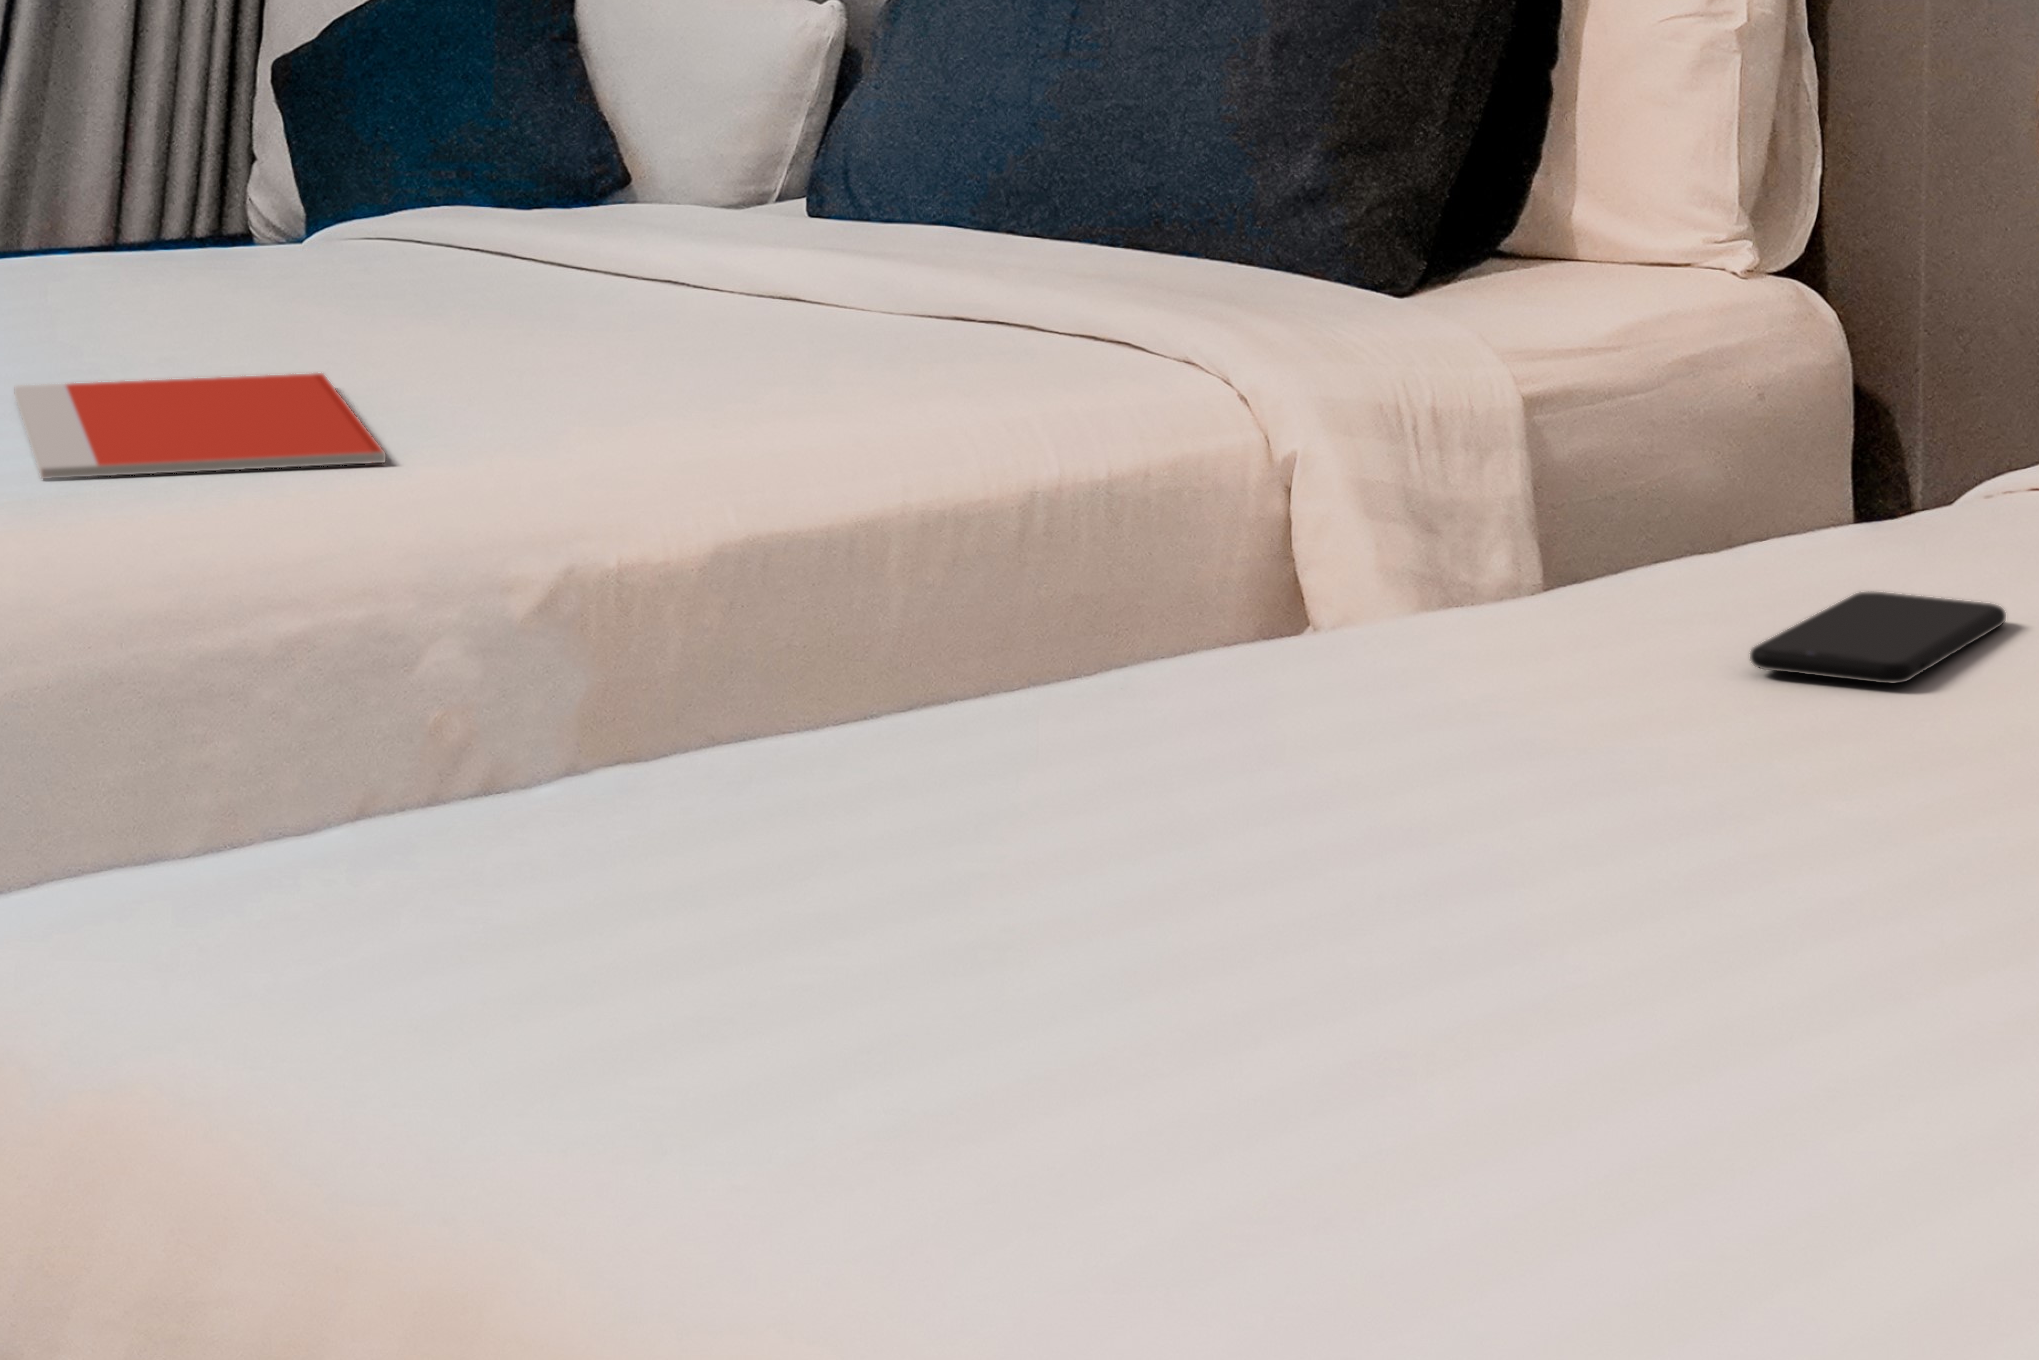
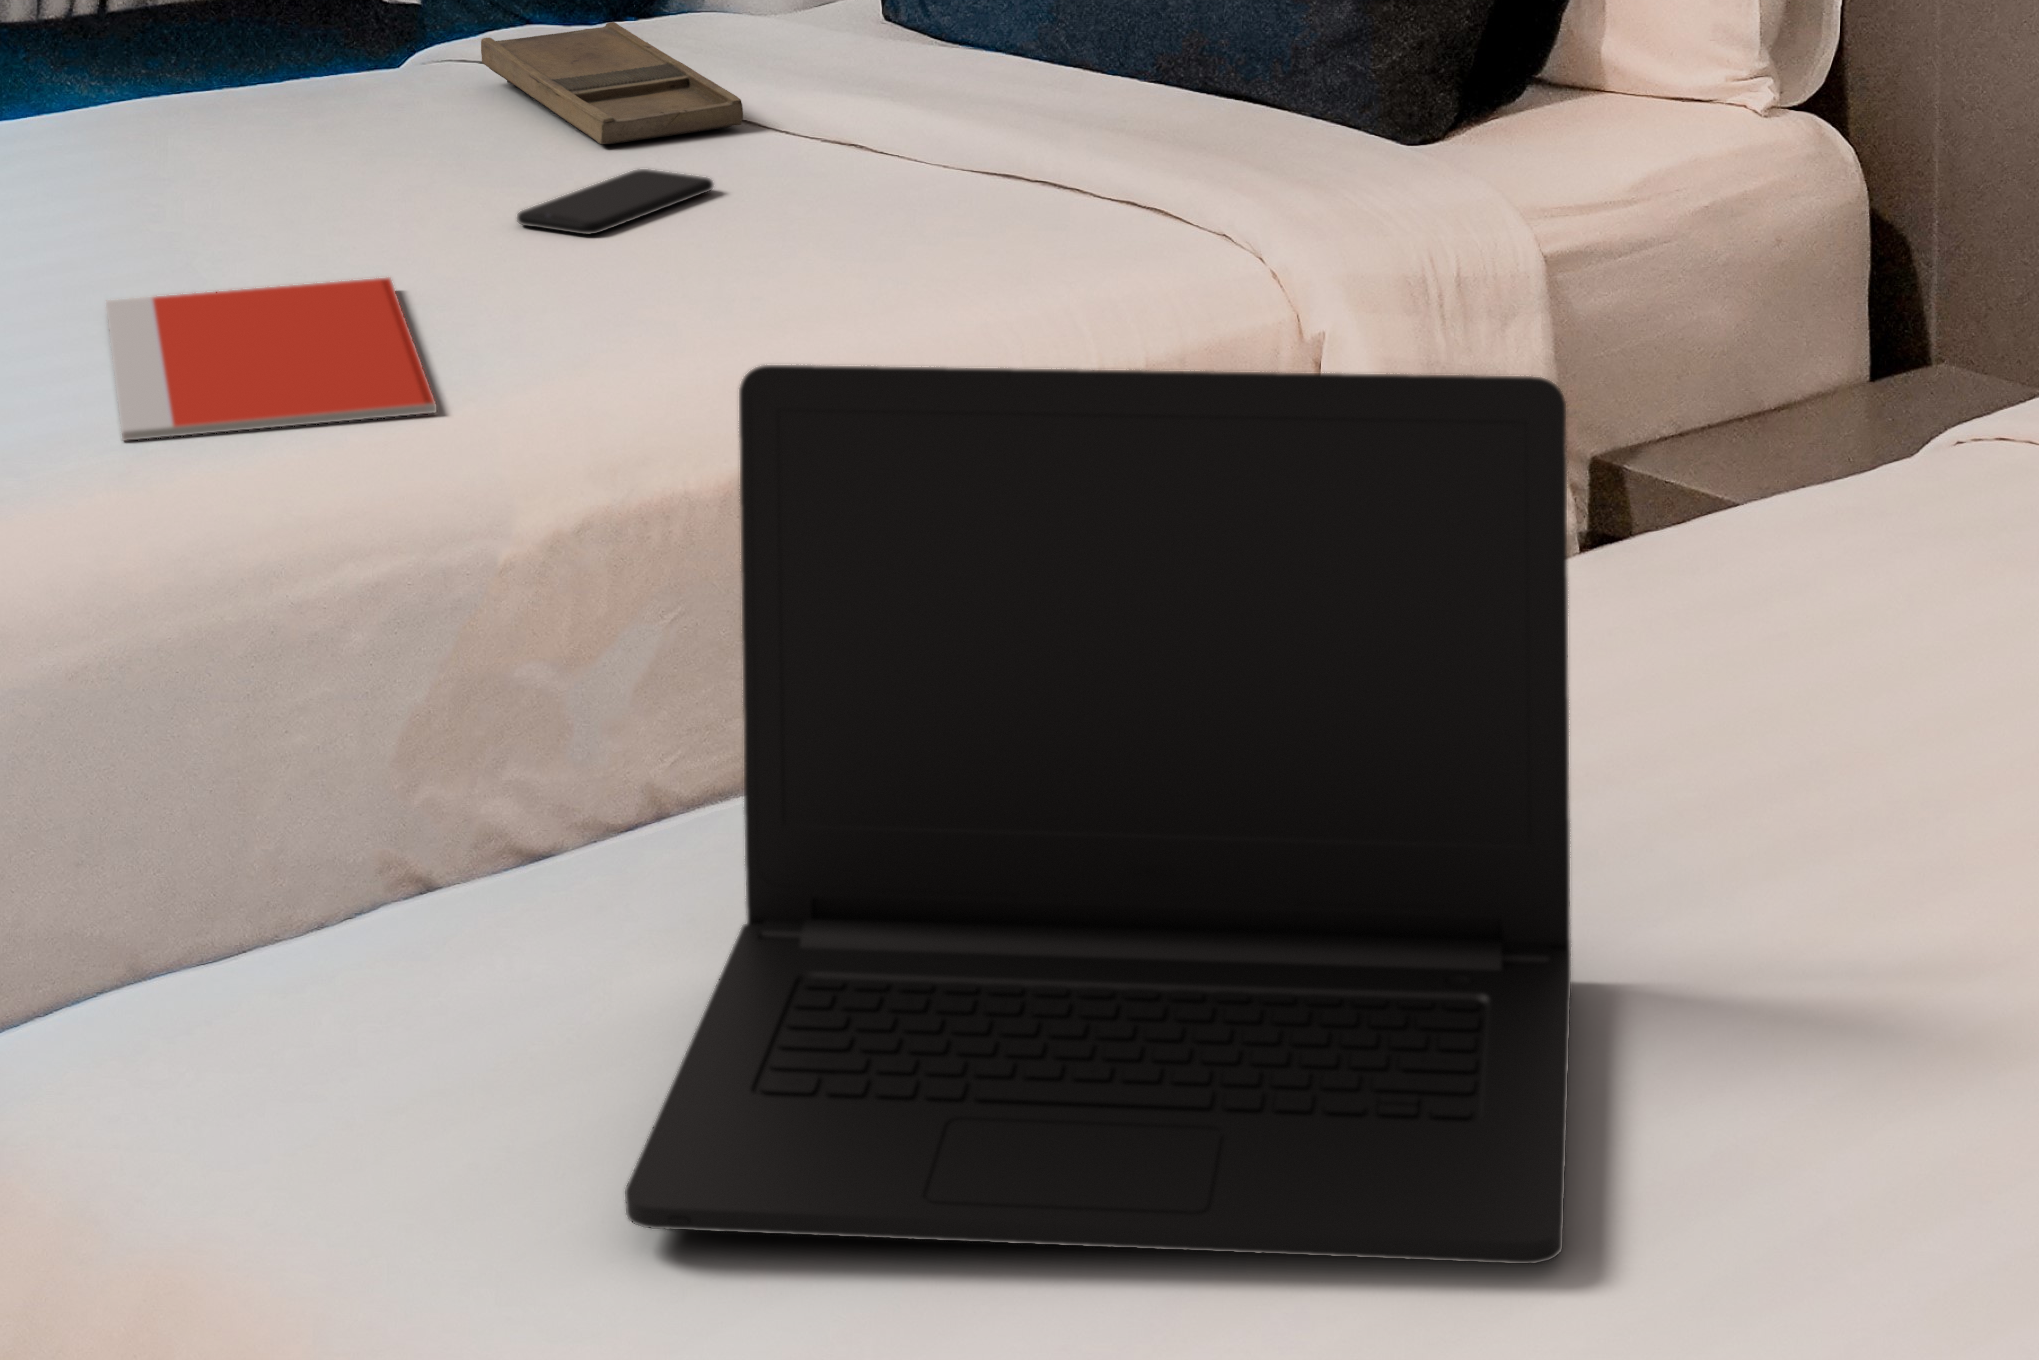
laptop: none [693,141,1783,1036] -> present [625,365,1571,1264]
tray: none [402,205,685,298] -> present [481,22,743,144]
smartphone: present [1750,592,2006,683] -> present [517,169,713,235]

